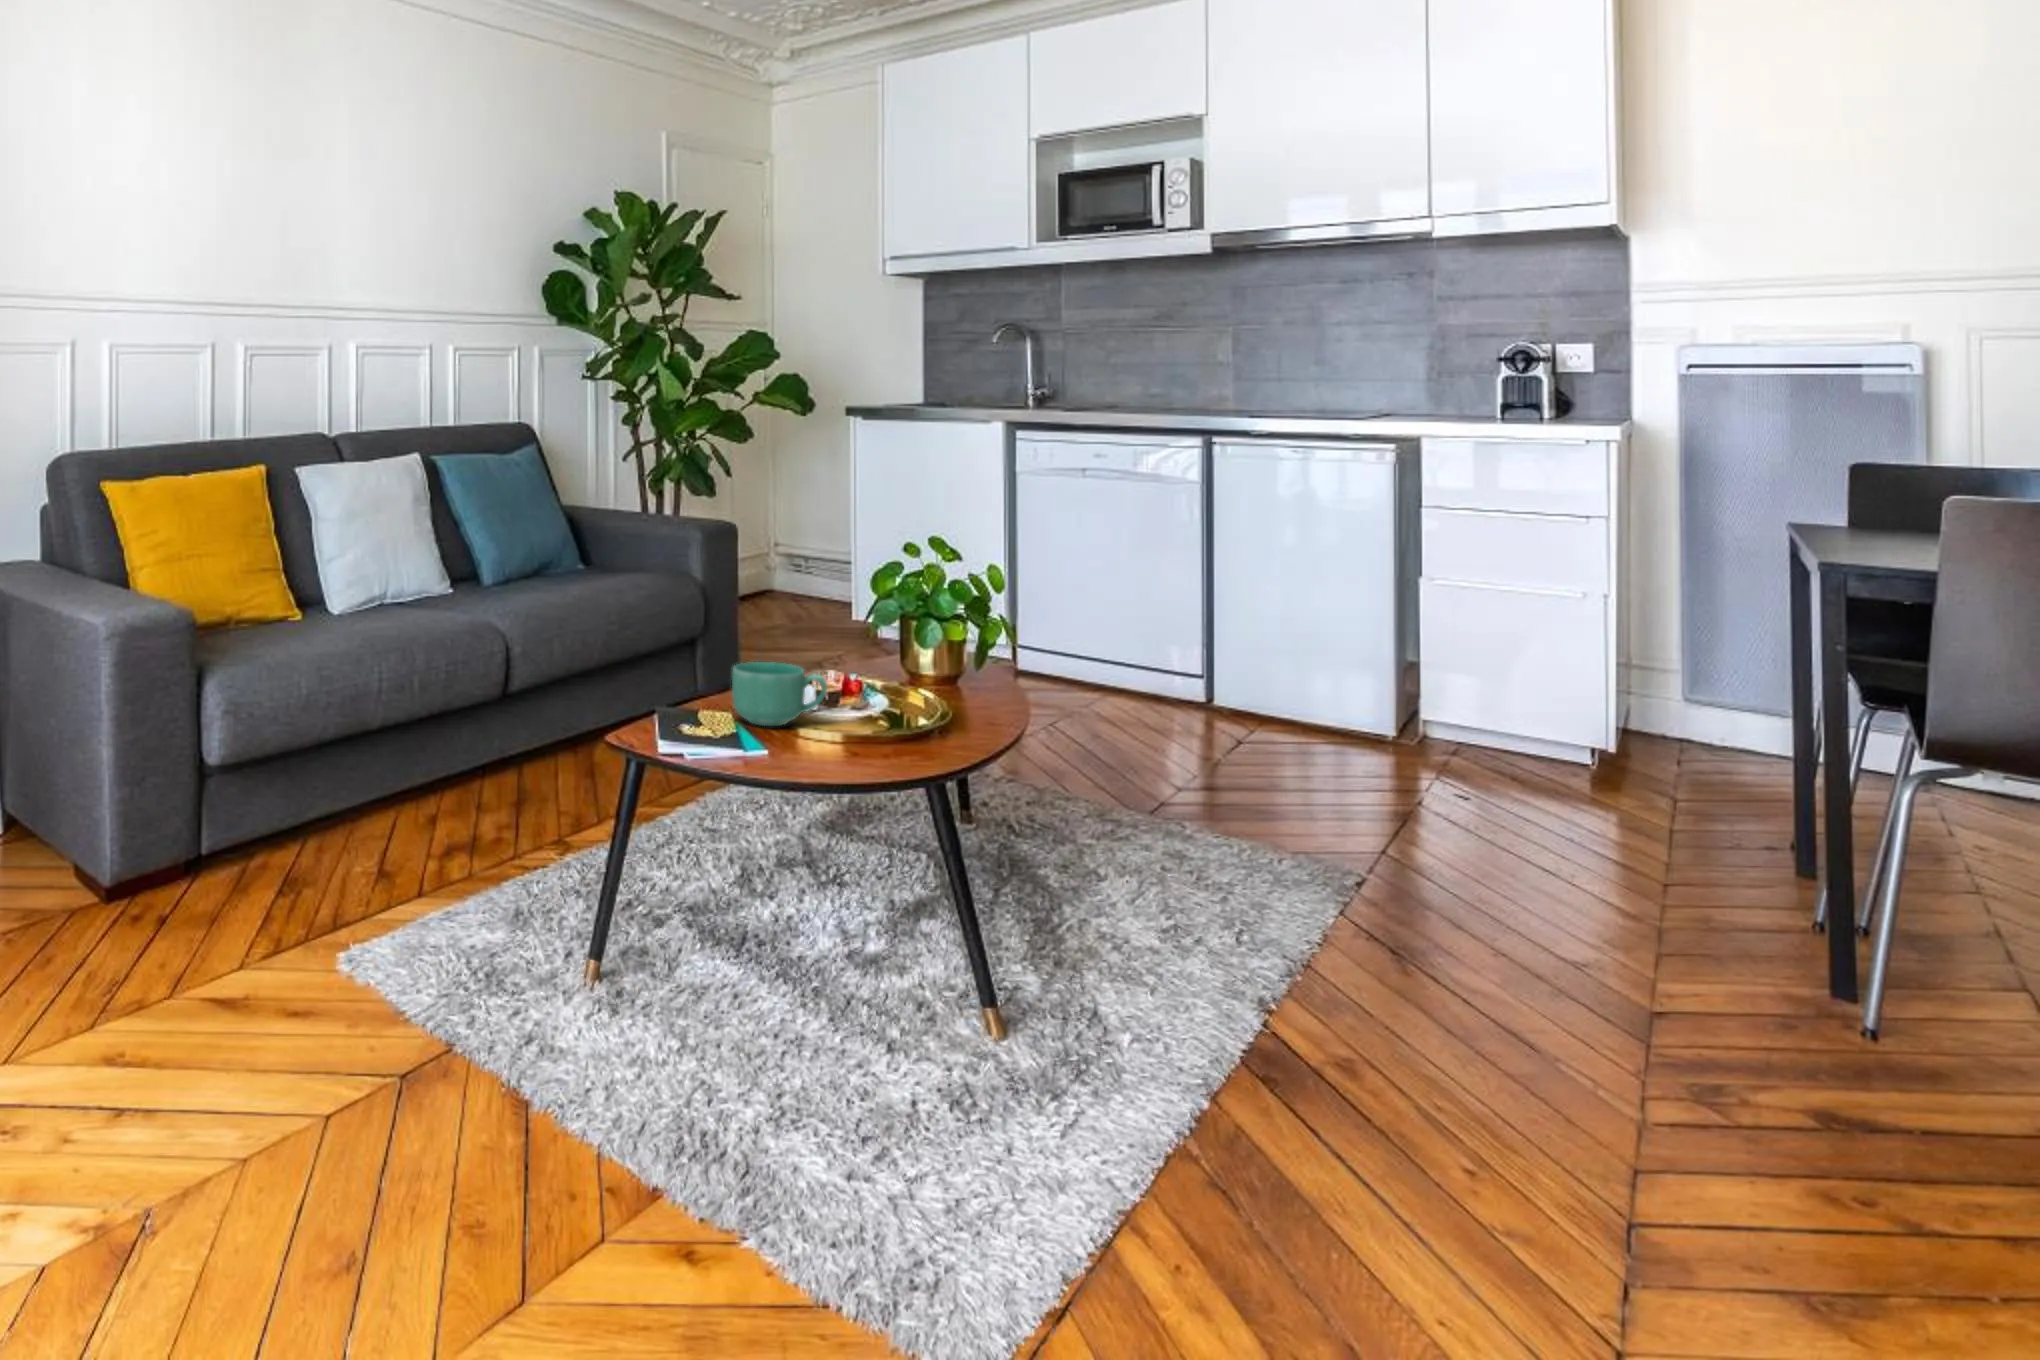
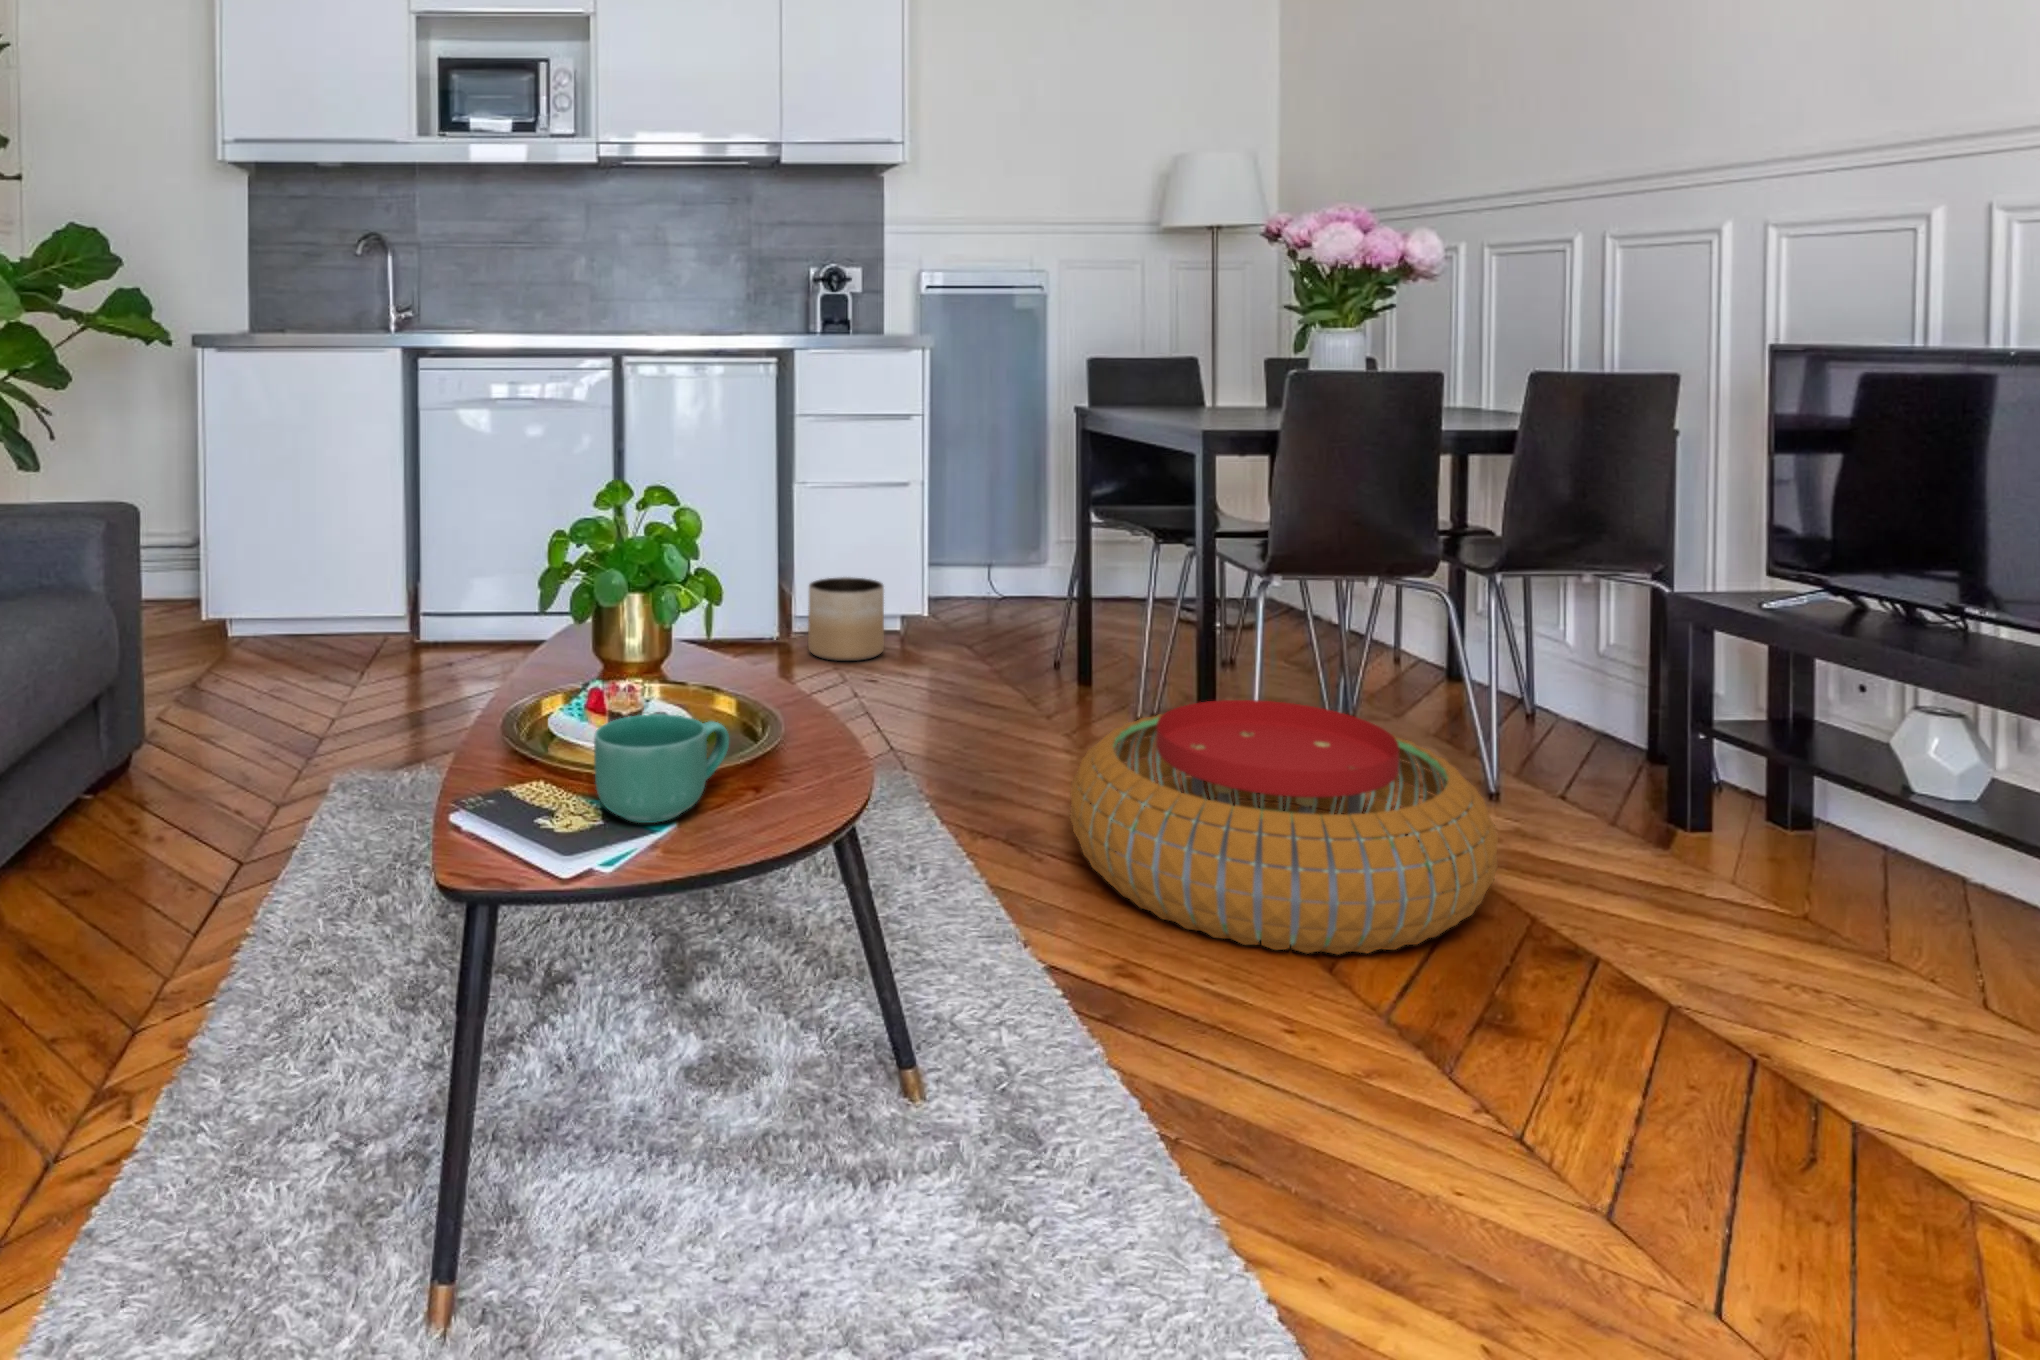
planter: none [1358,691,1453,783] -> present [808,577,884,661]
pouf: none [1309,828,1847,1111] -> present [1070,700,1498,954]

